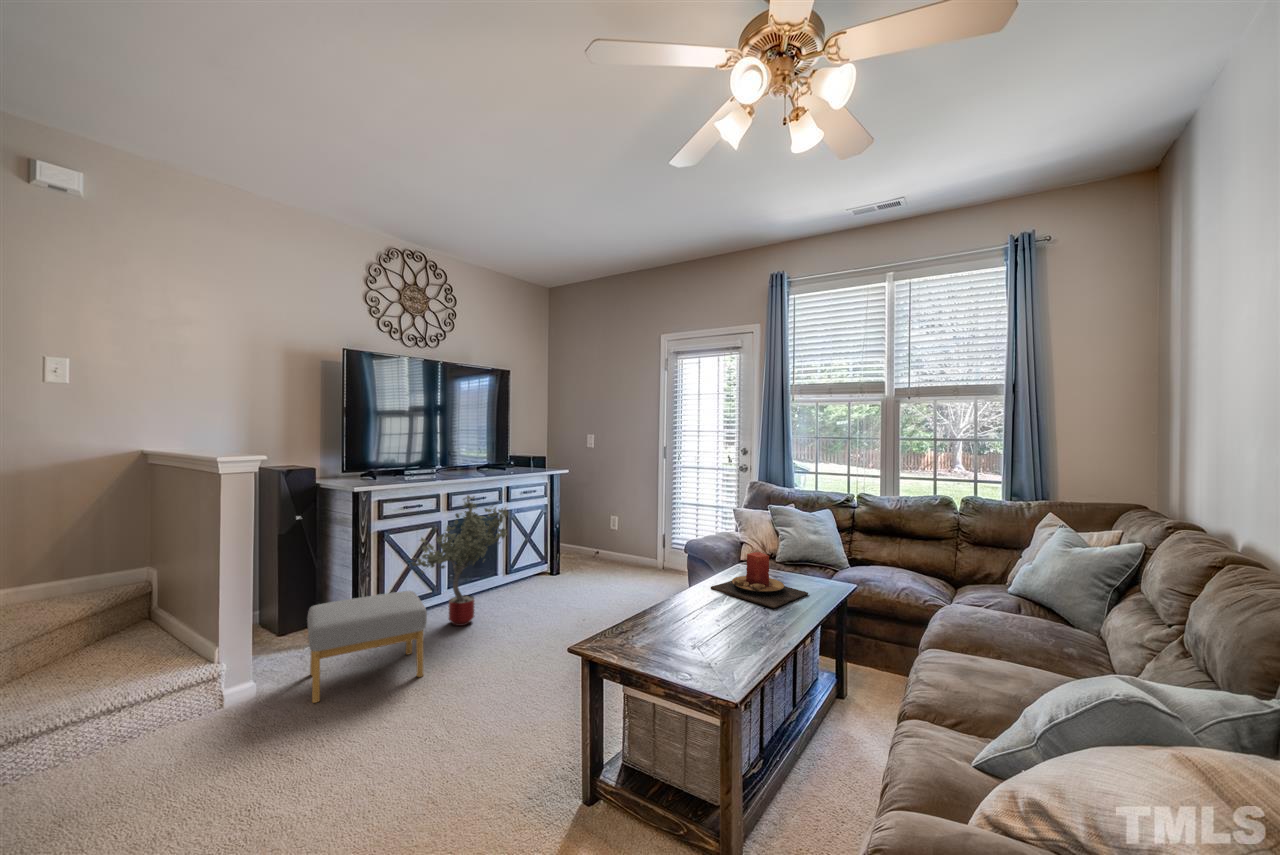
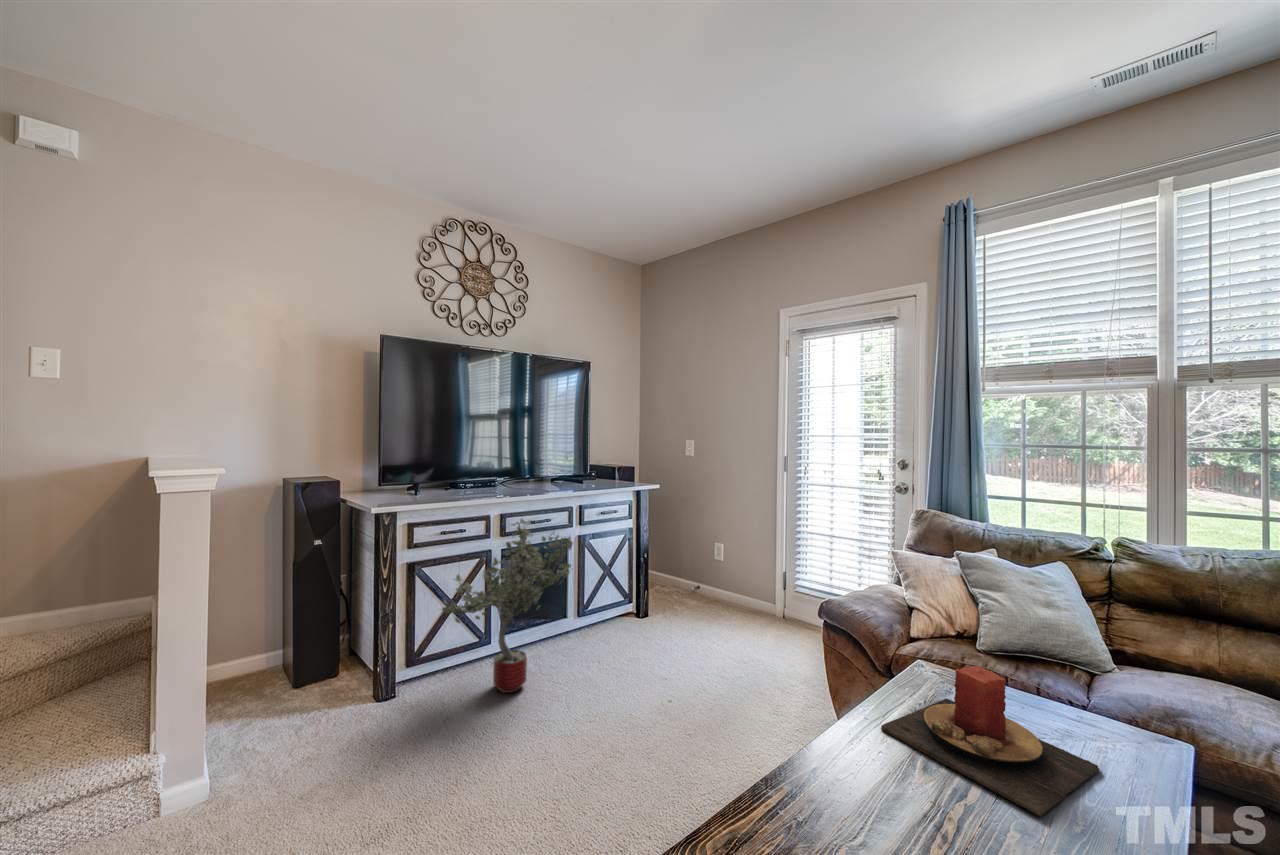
footstool: present [307,591,427,703] -> none [271,651,439,820]

